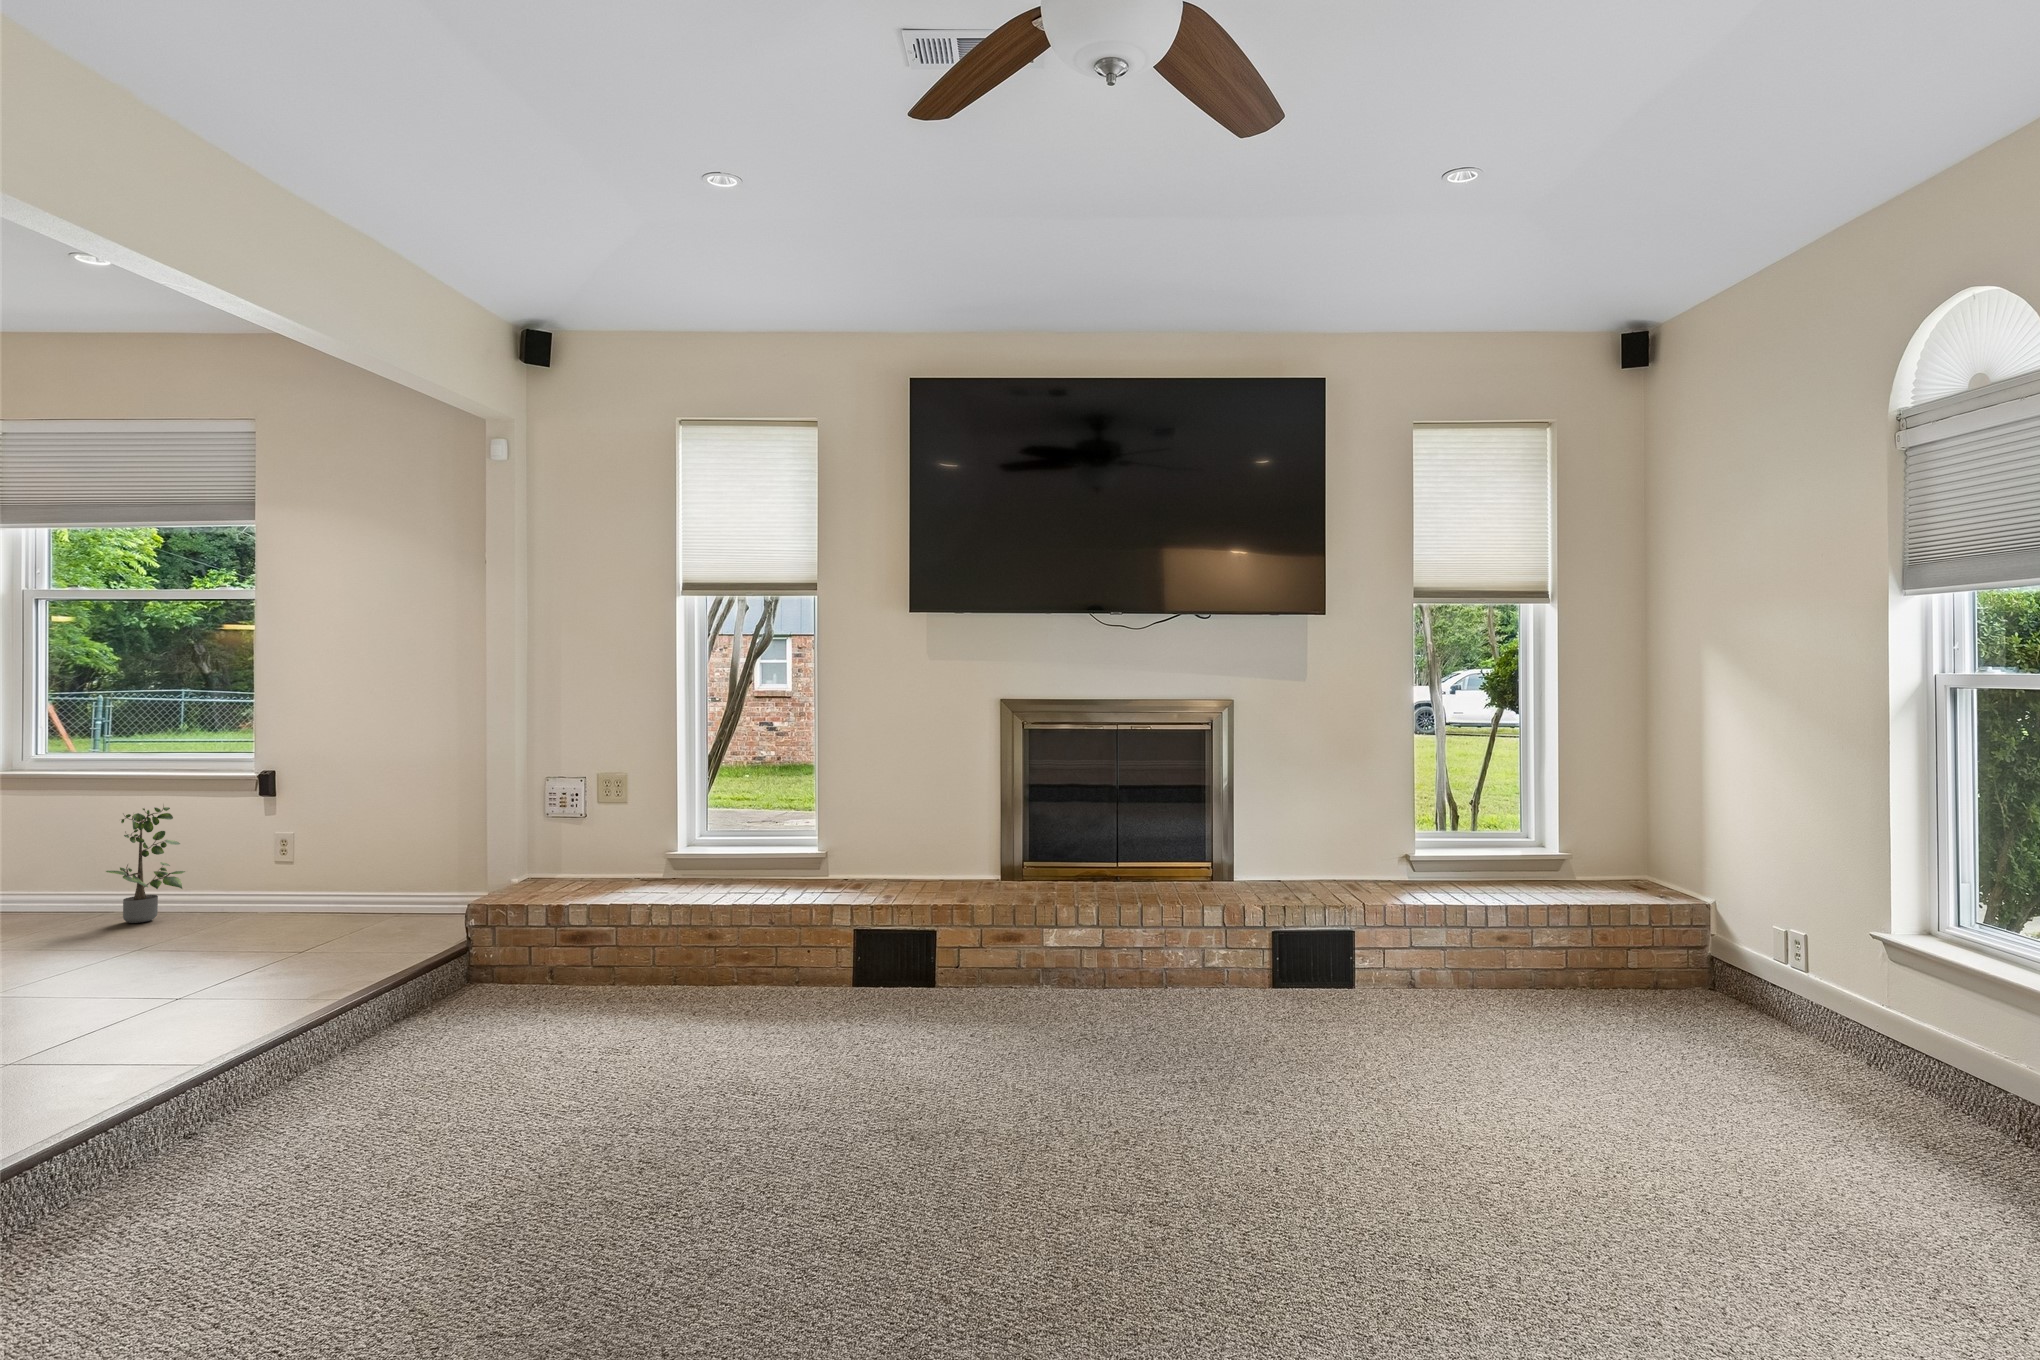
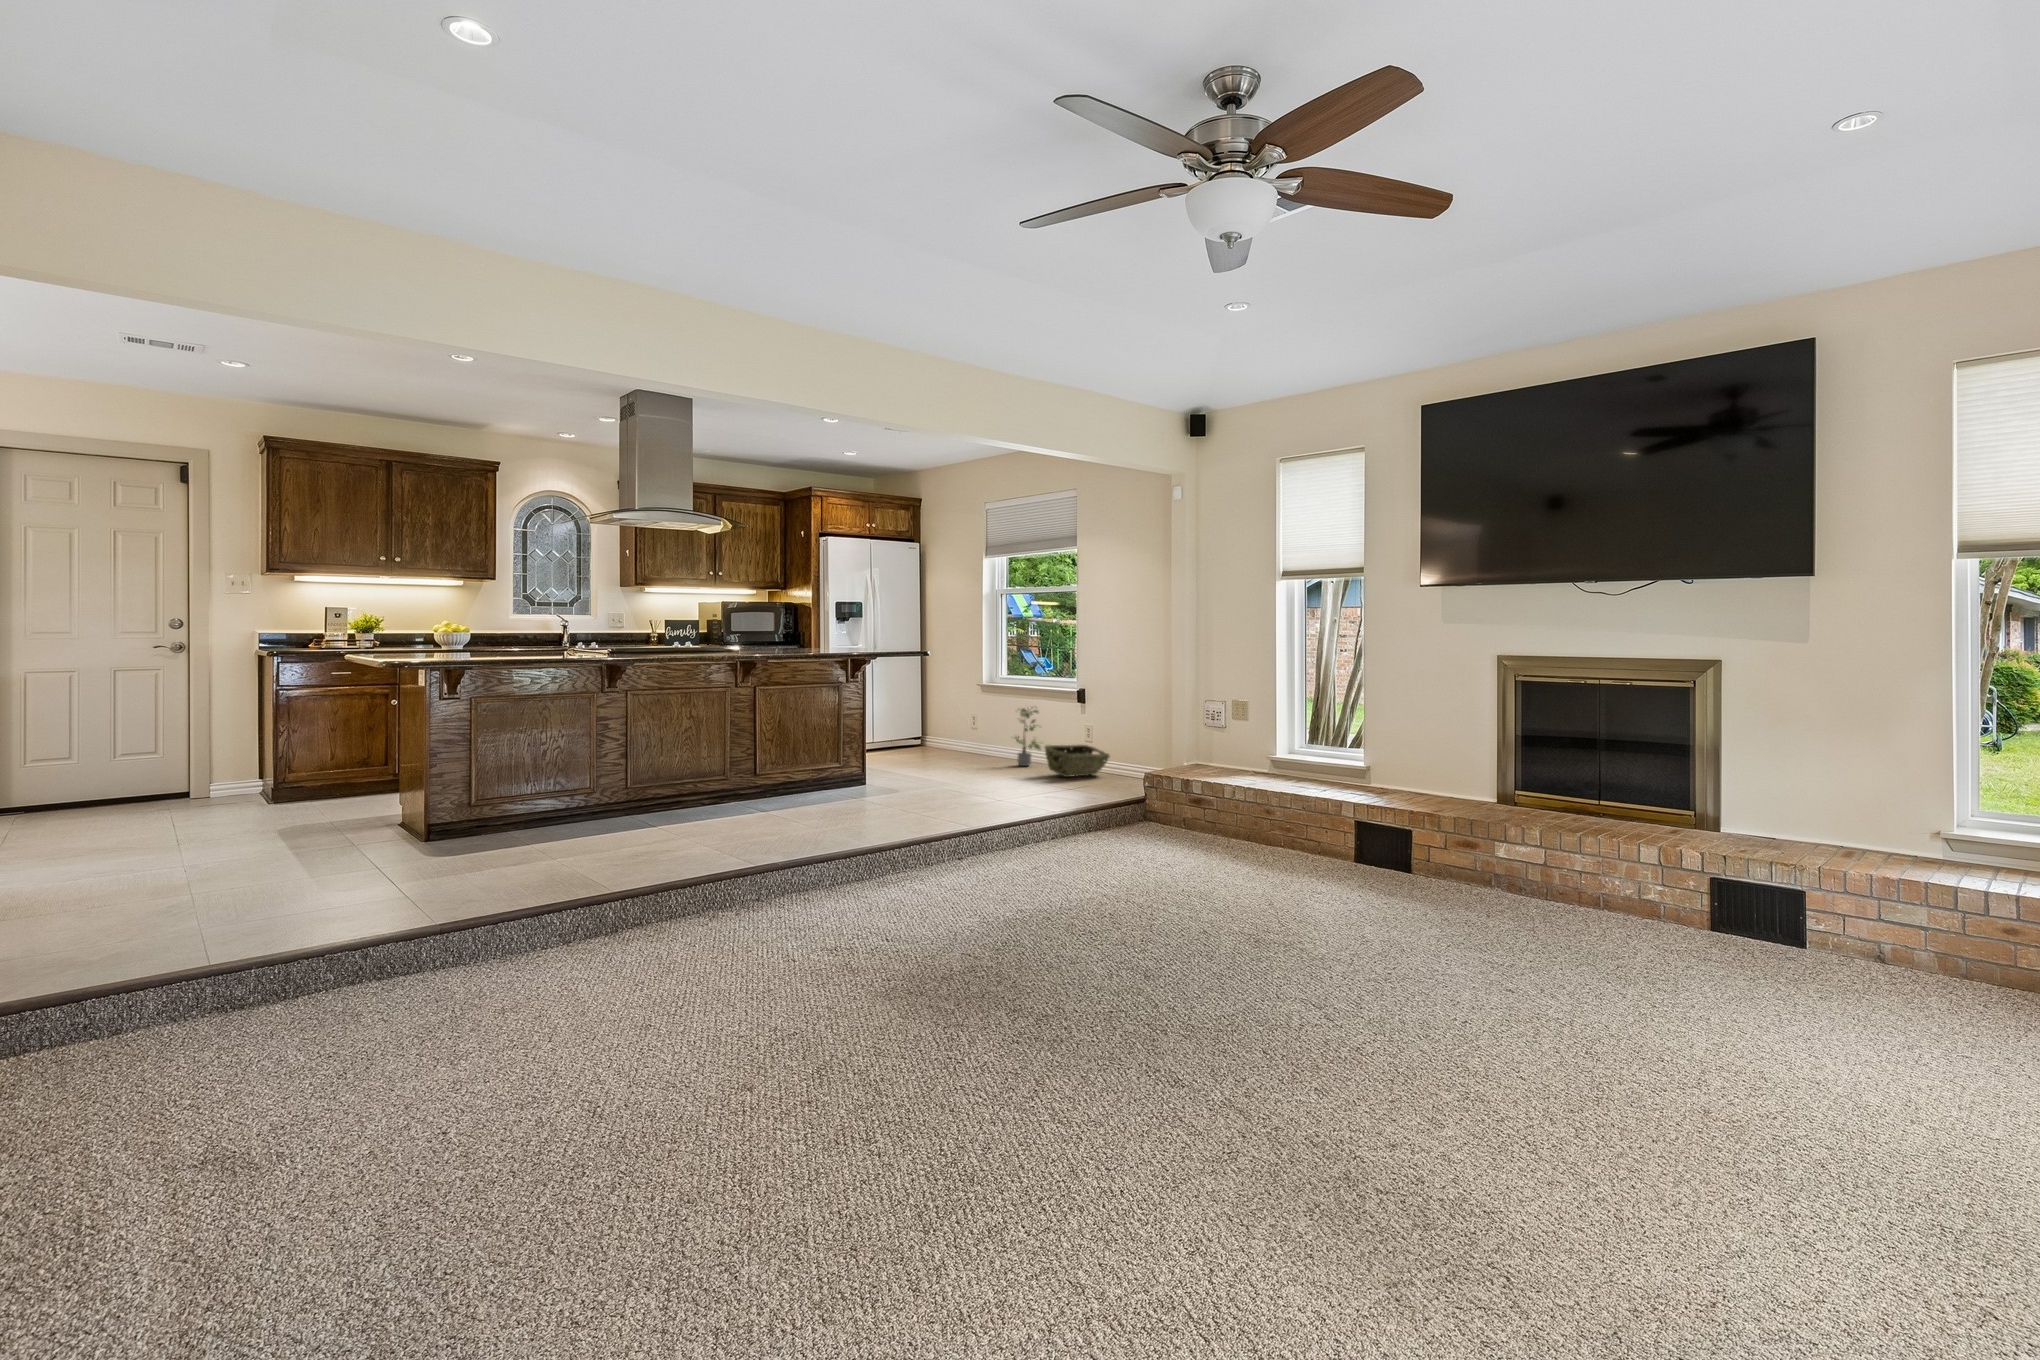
woven basket: none [212,866,351,933] -> present [1045,745,1110,777]

